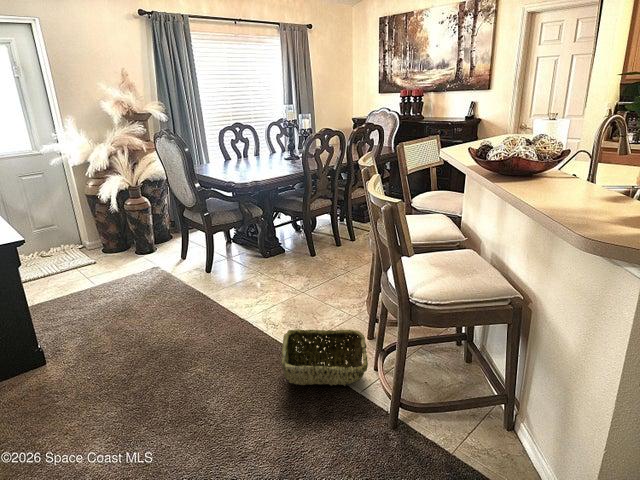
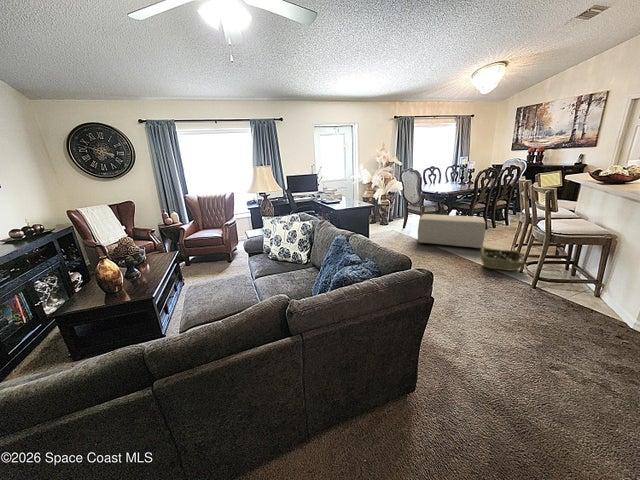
ottoman: none [170,237,314,315] -> present [418,214,486,250]

